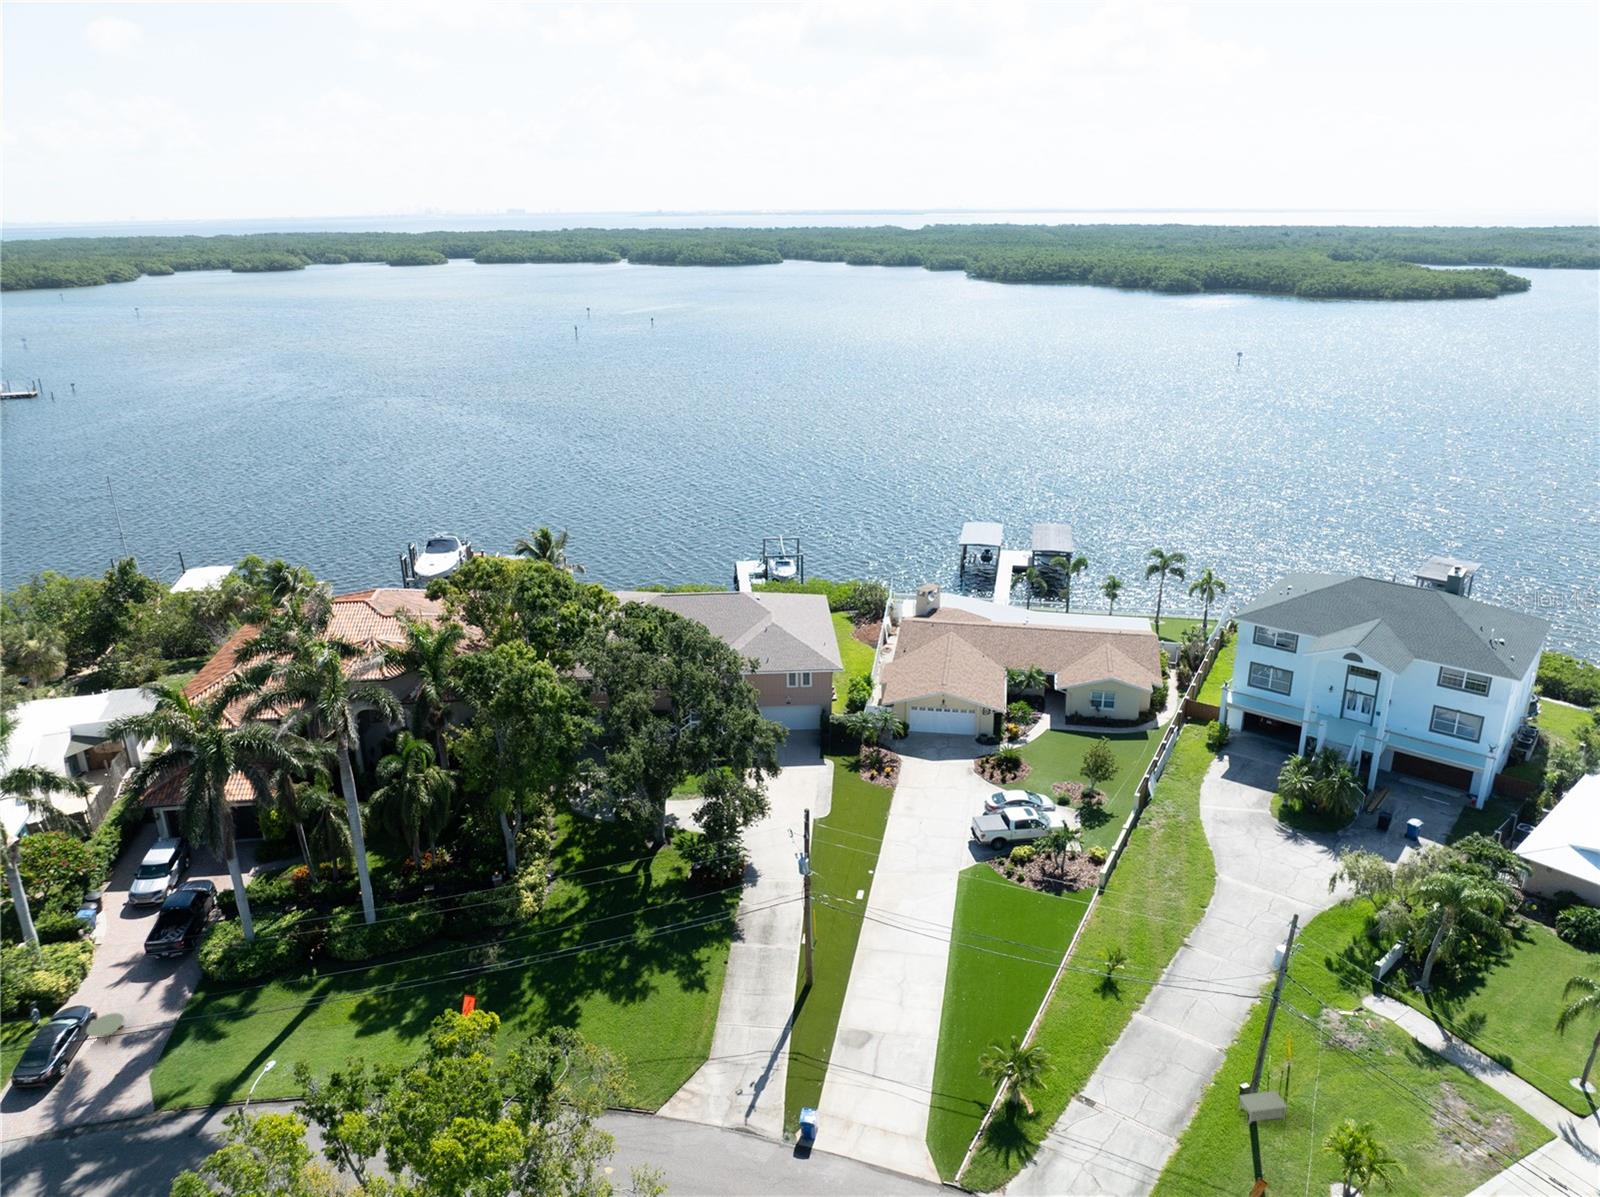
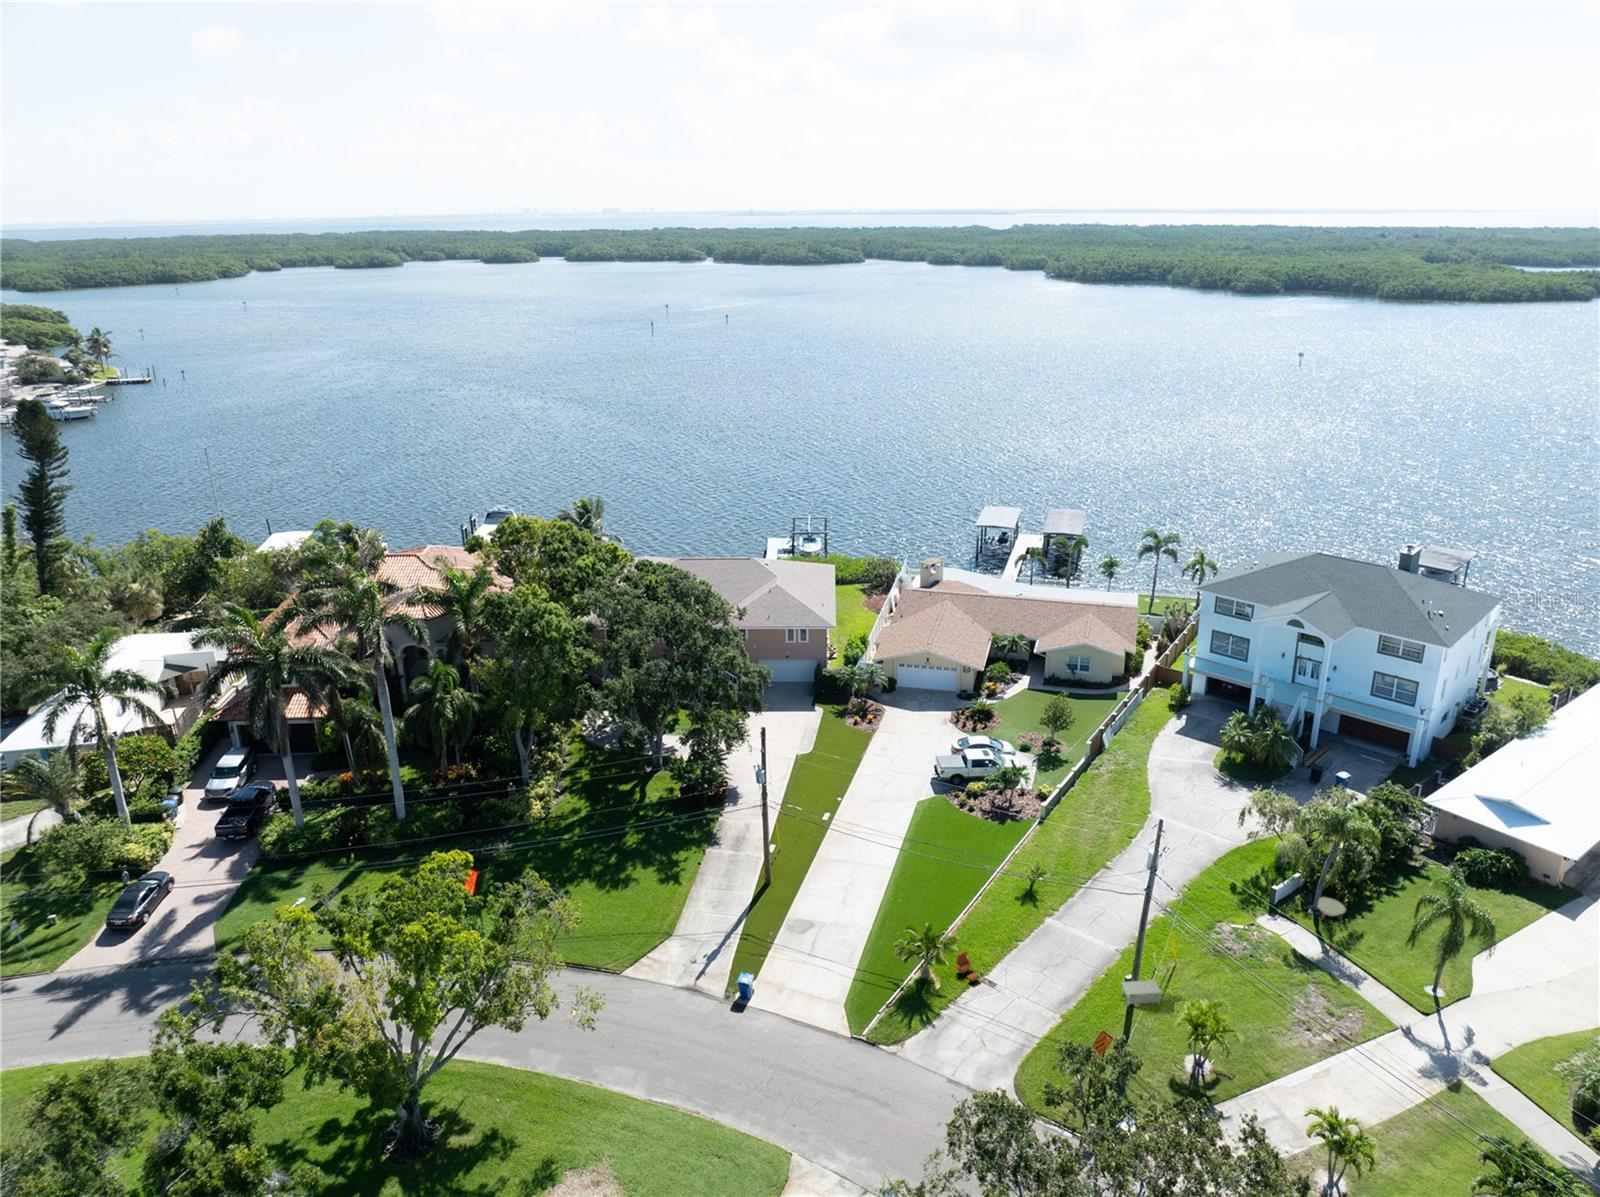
round table: present [86,1013,124,1044] -> present [1318,897,1346,919]
lounge chair: none [1045,1065,1075,1107] -> present [955,951,979,985]

